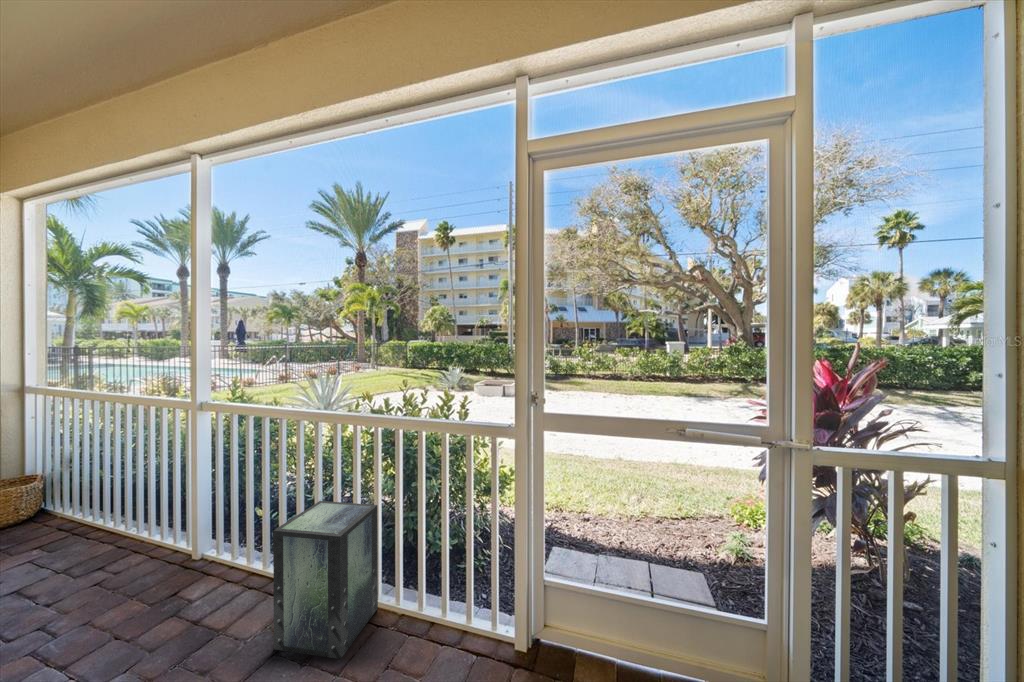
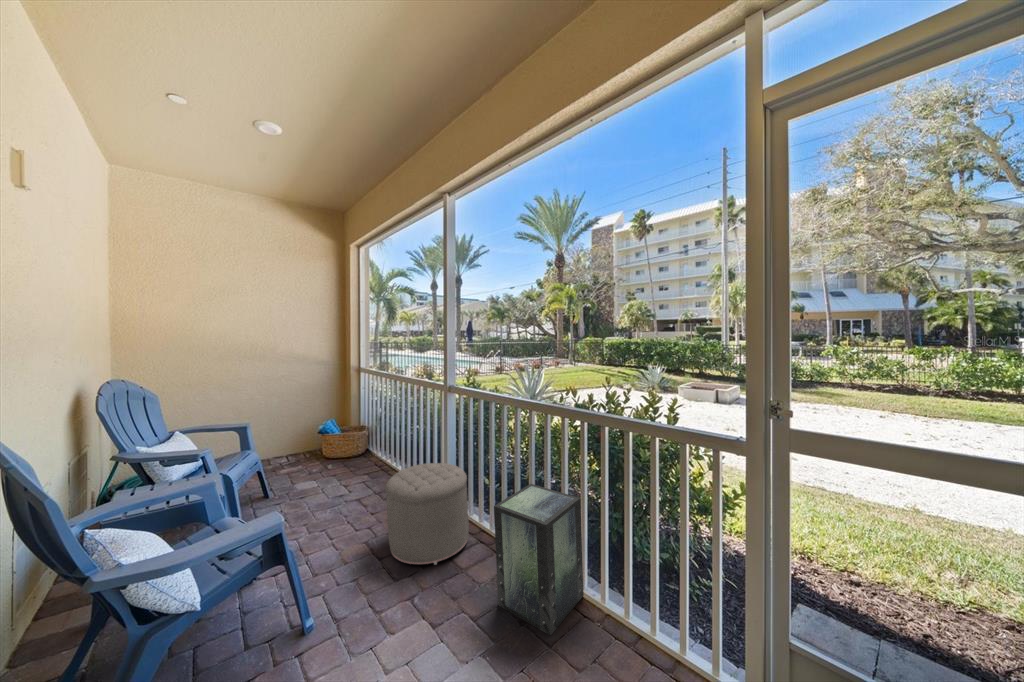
ottoman: none [90,499,231,641] -> present [385,463,469,565]

